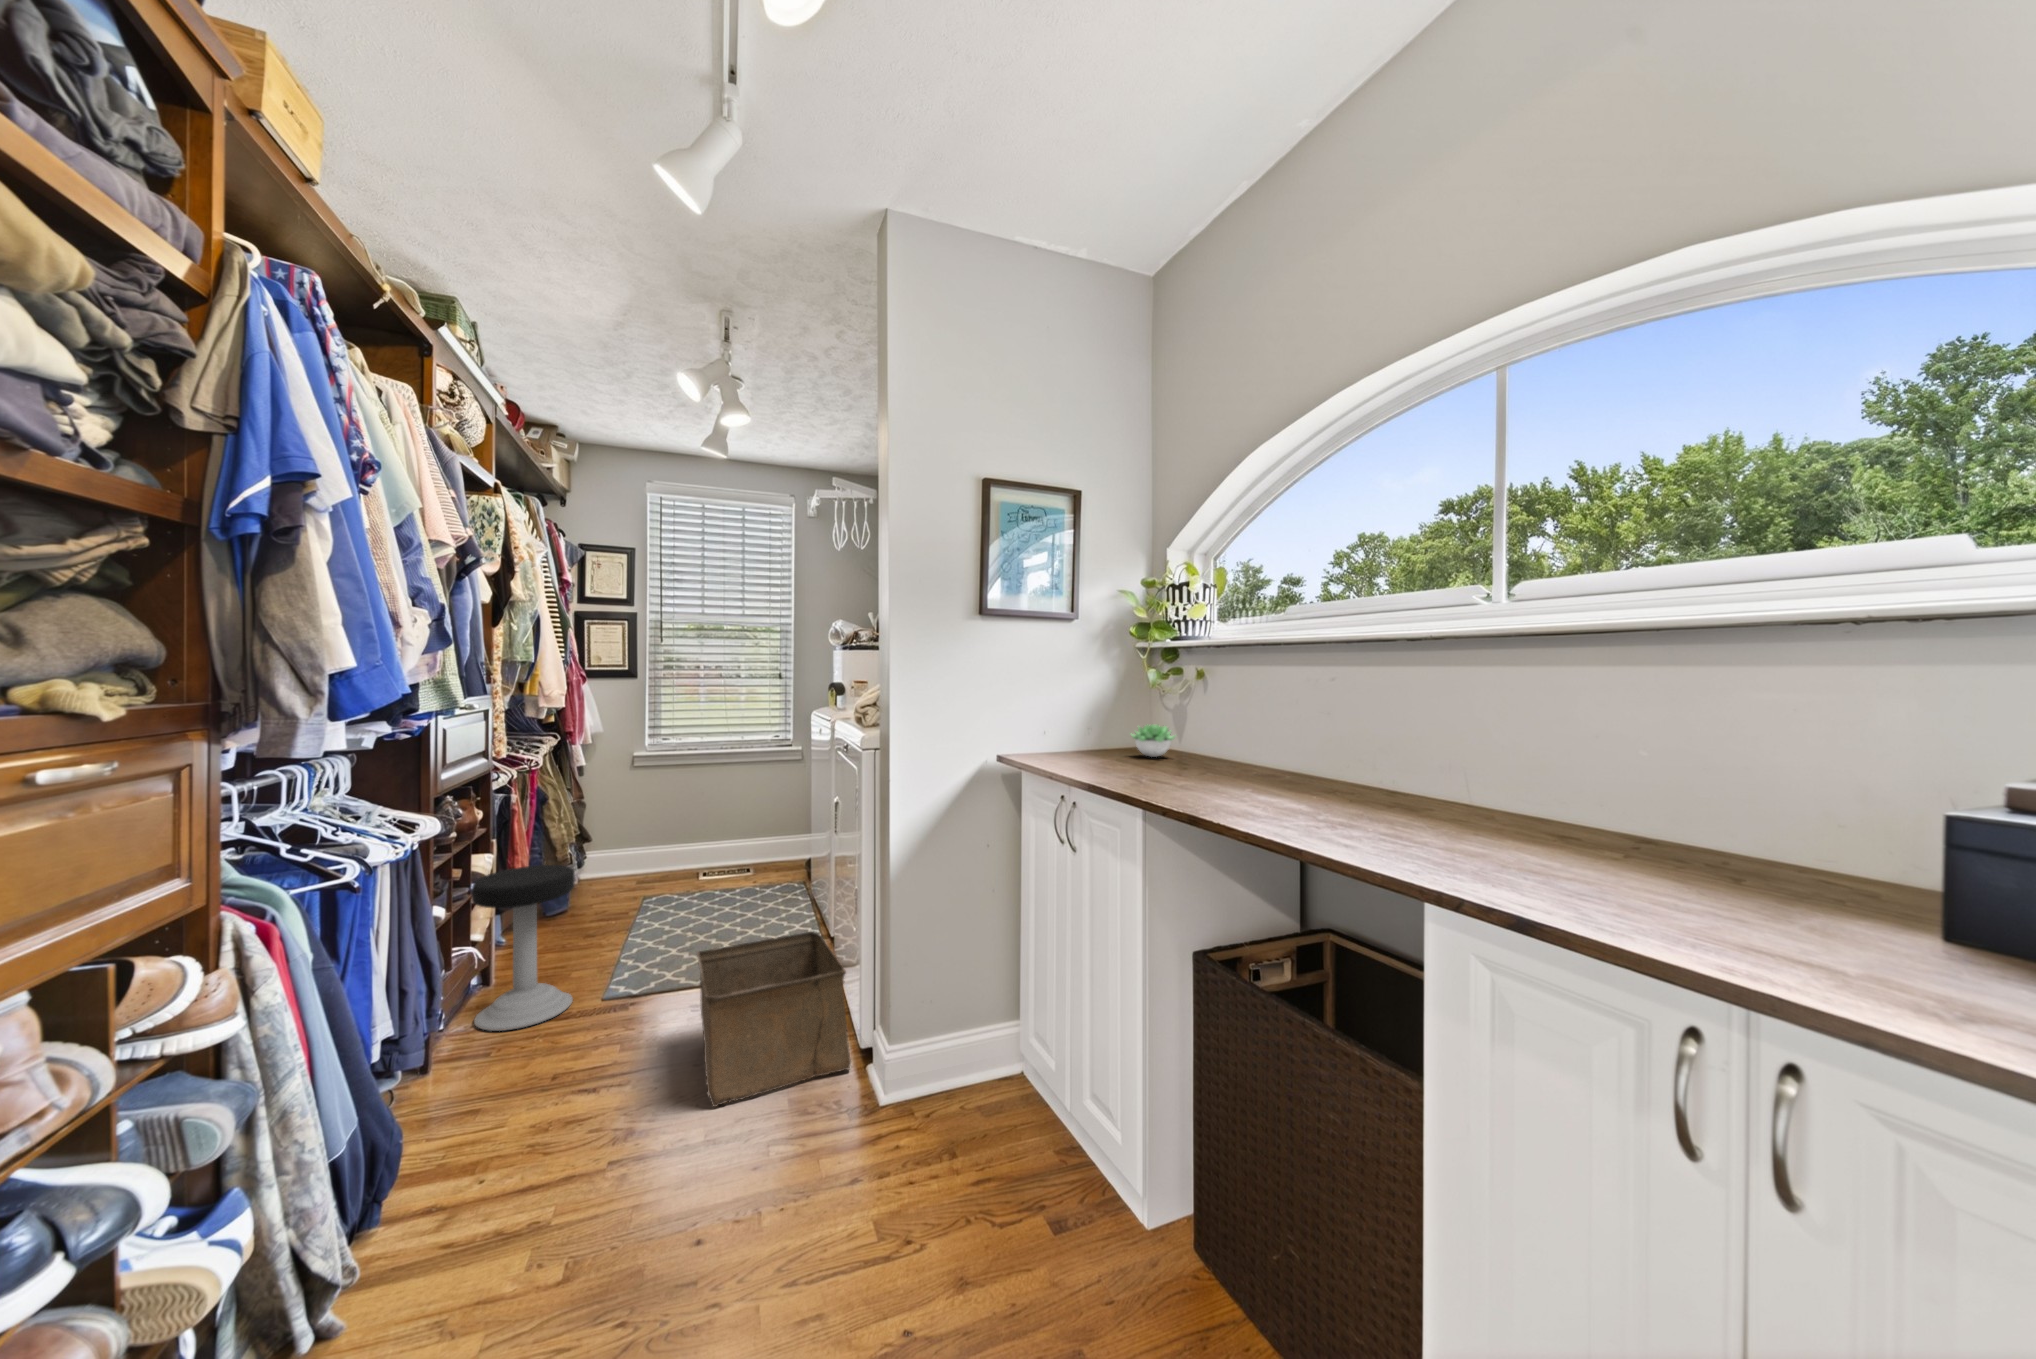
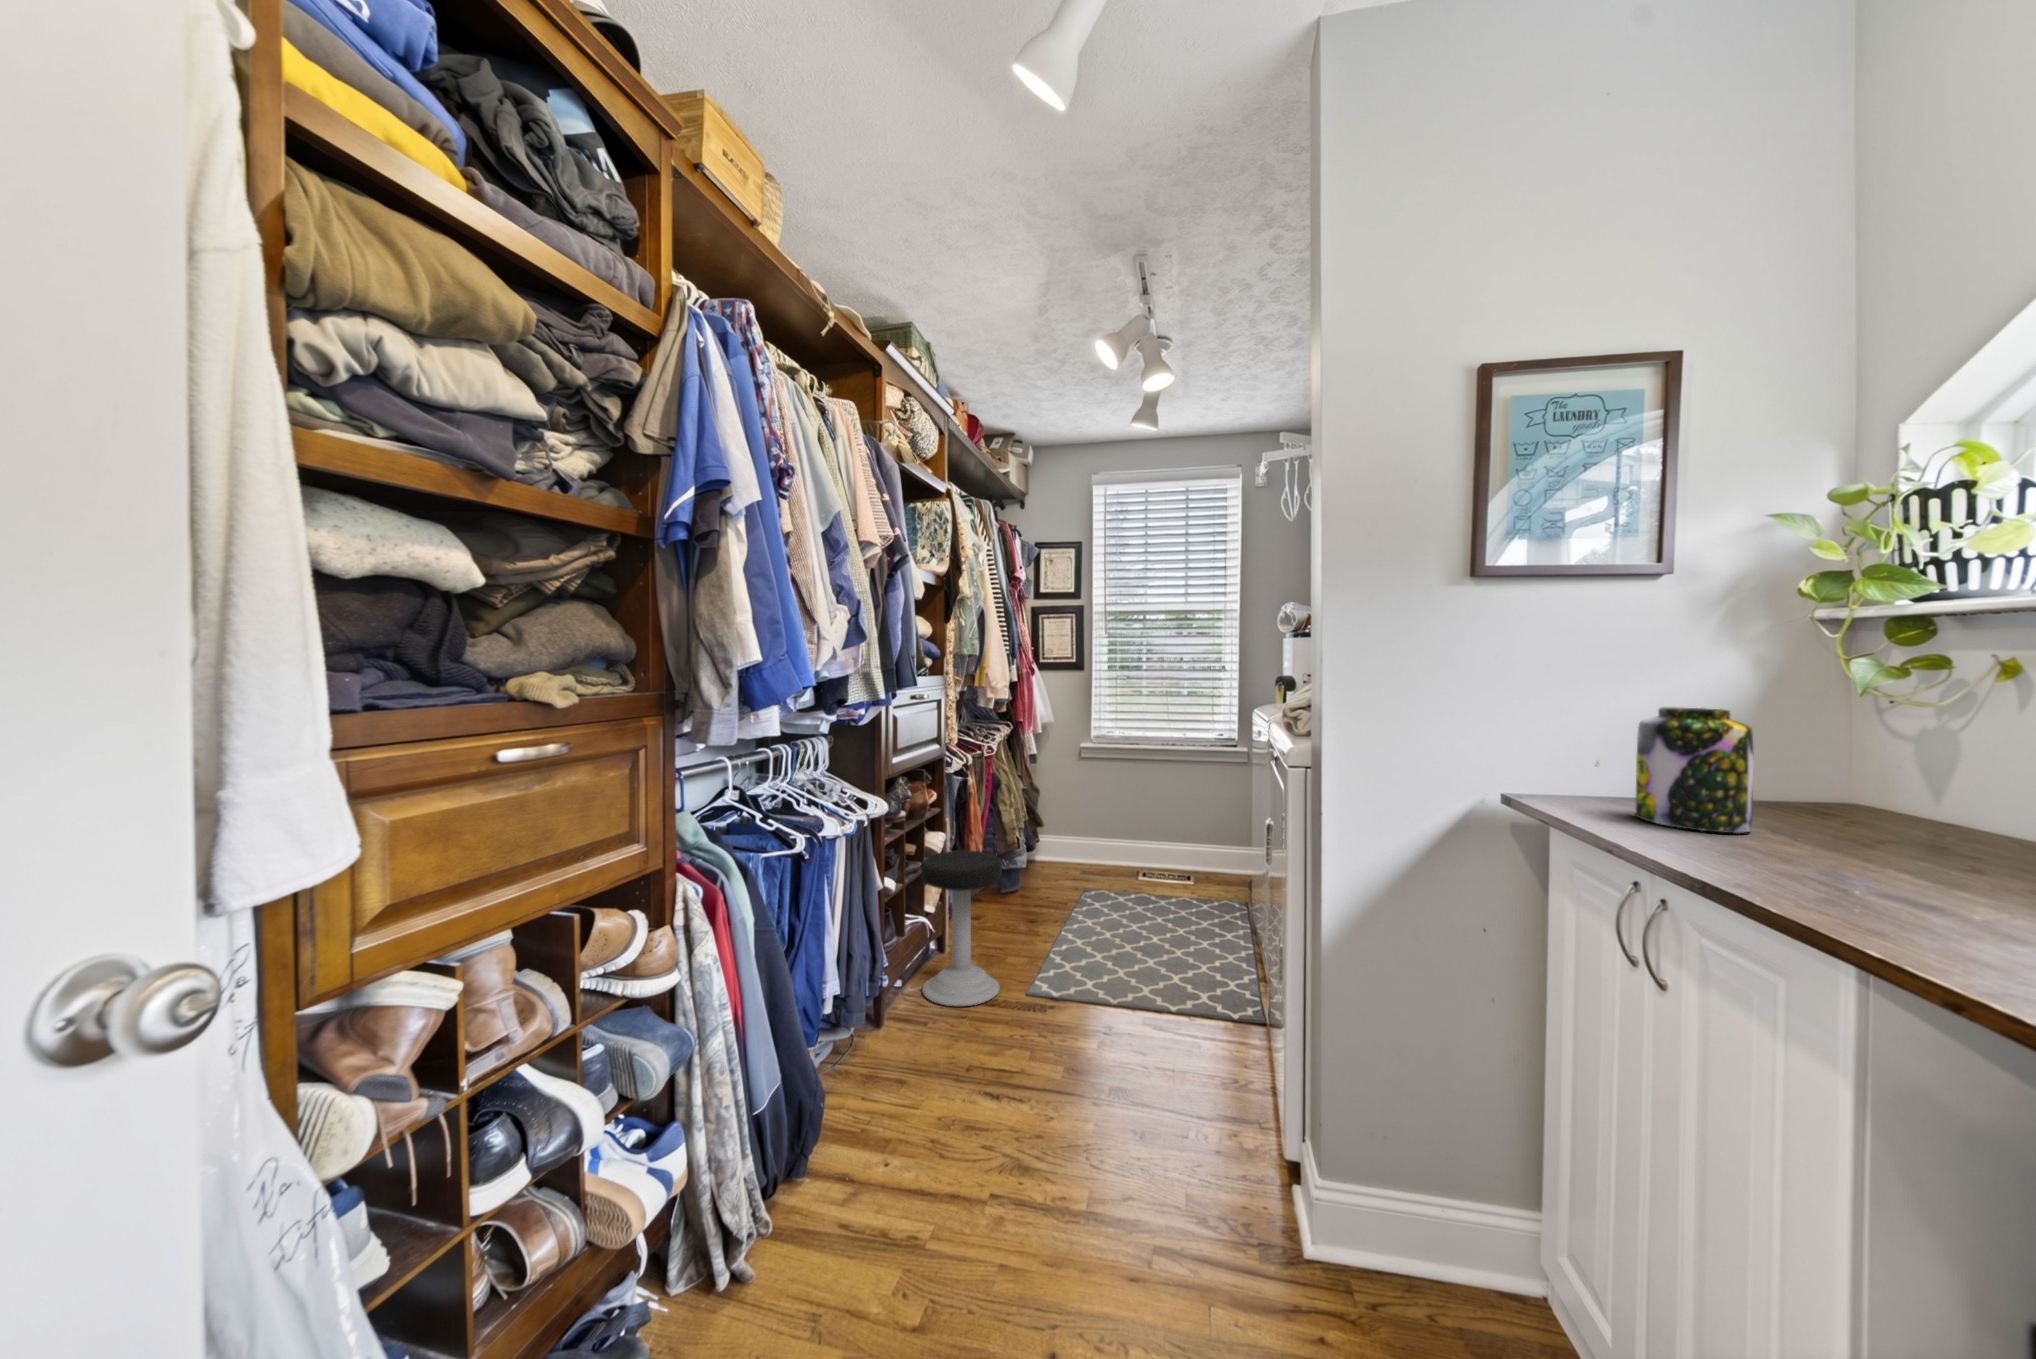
jar: none [1062,696,1109,762] -> present [1636,707,1753,833]
succulent plant: present [1131,725,1175,757] -> none [1805,768,1948,833]
storage bin: present [697,932,851,1107] -> none [1094,978,1269,1188]

